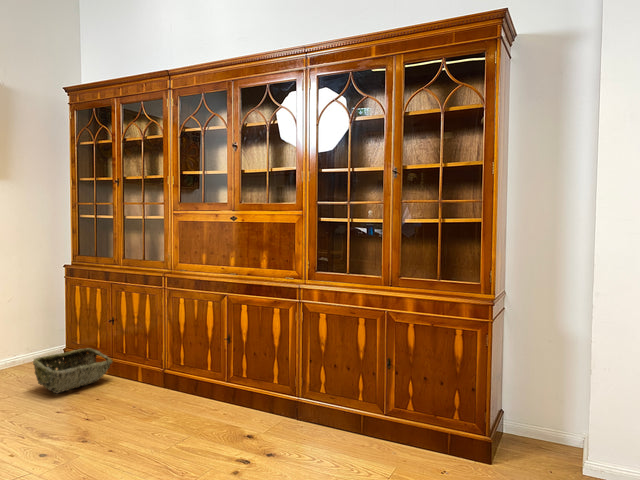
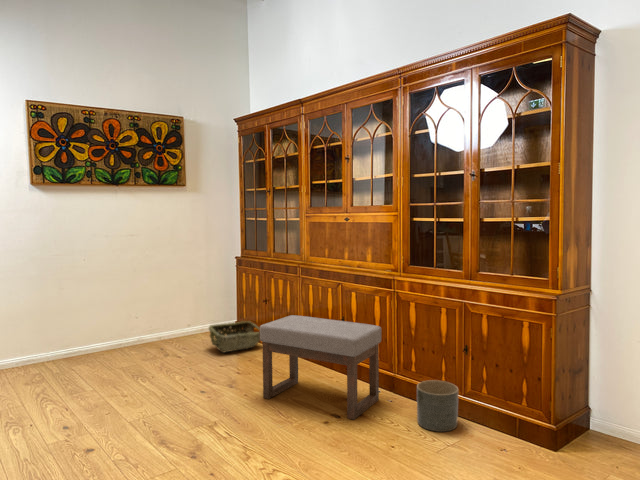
ottoman: none [133,338,289,463] -> present [260,315,381,420]
planter: none [340,402,386,462] -> present [417,380,458,432]

